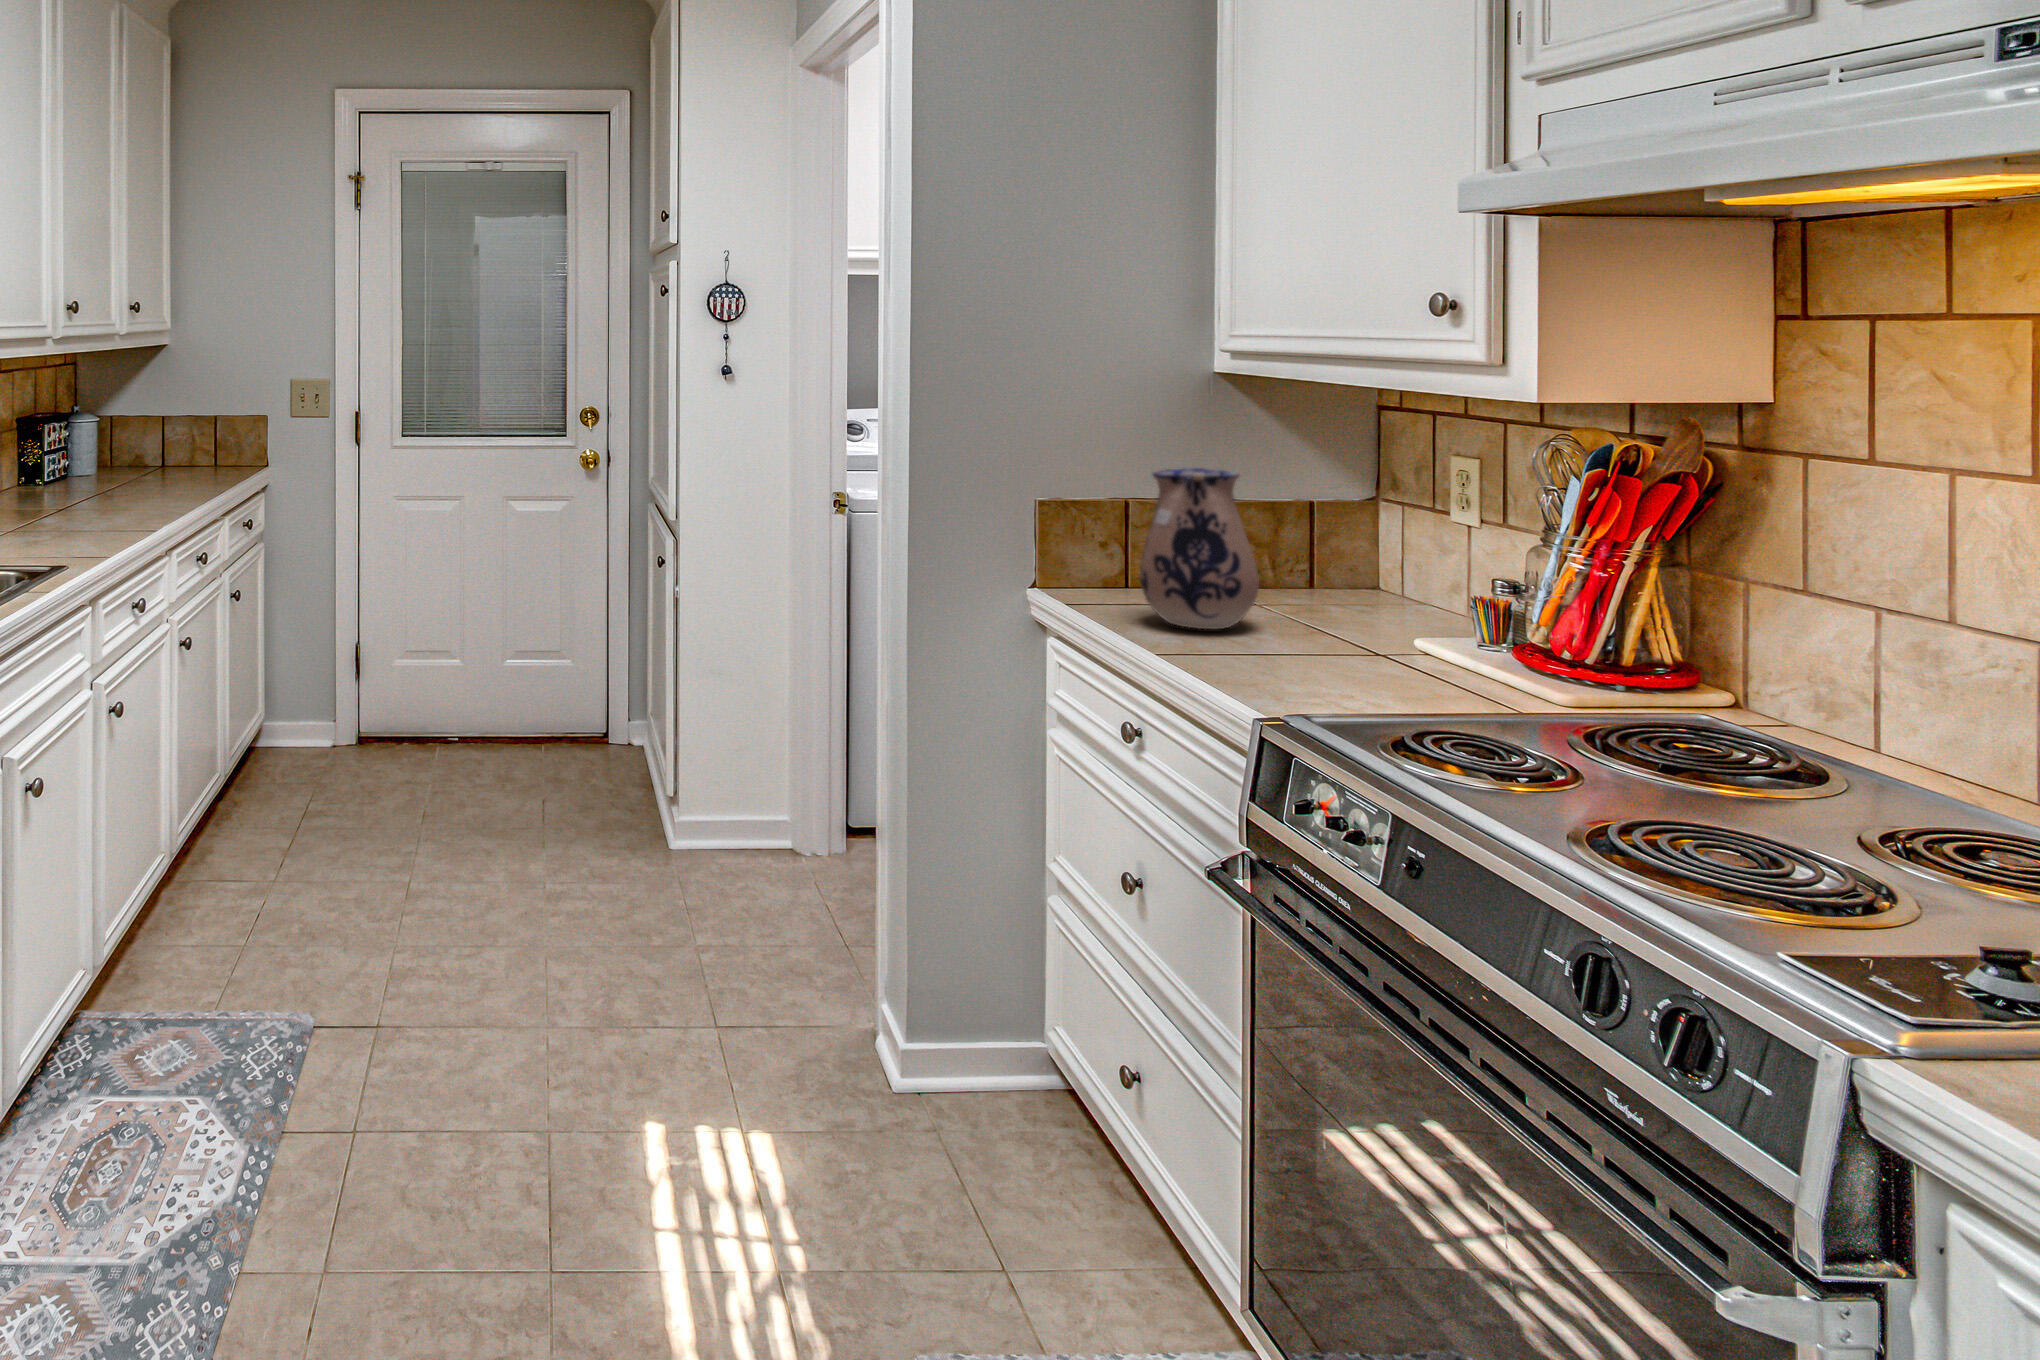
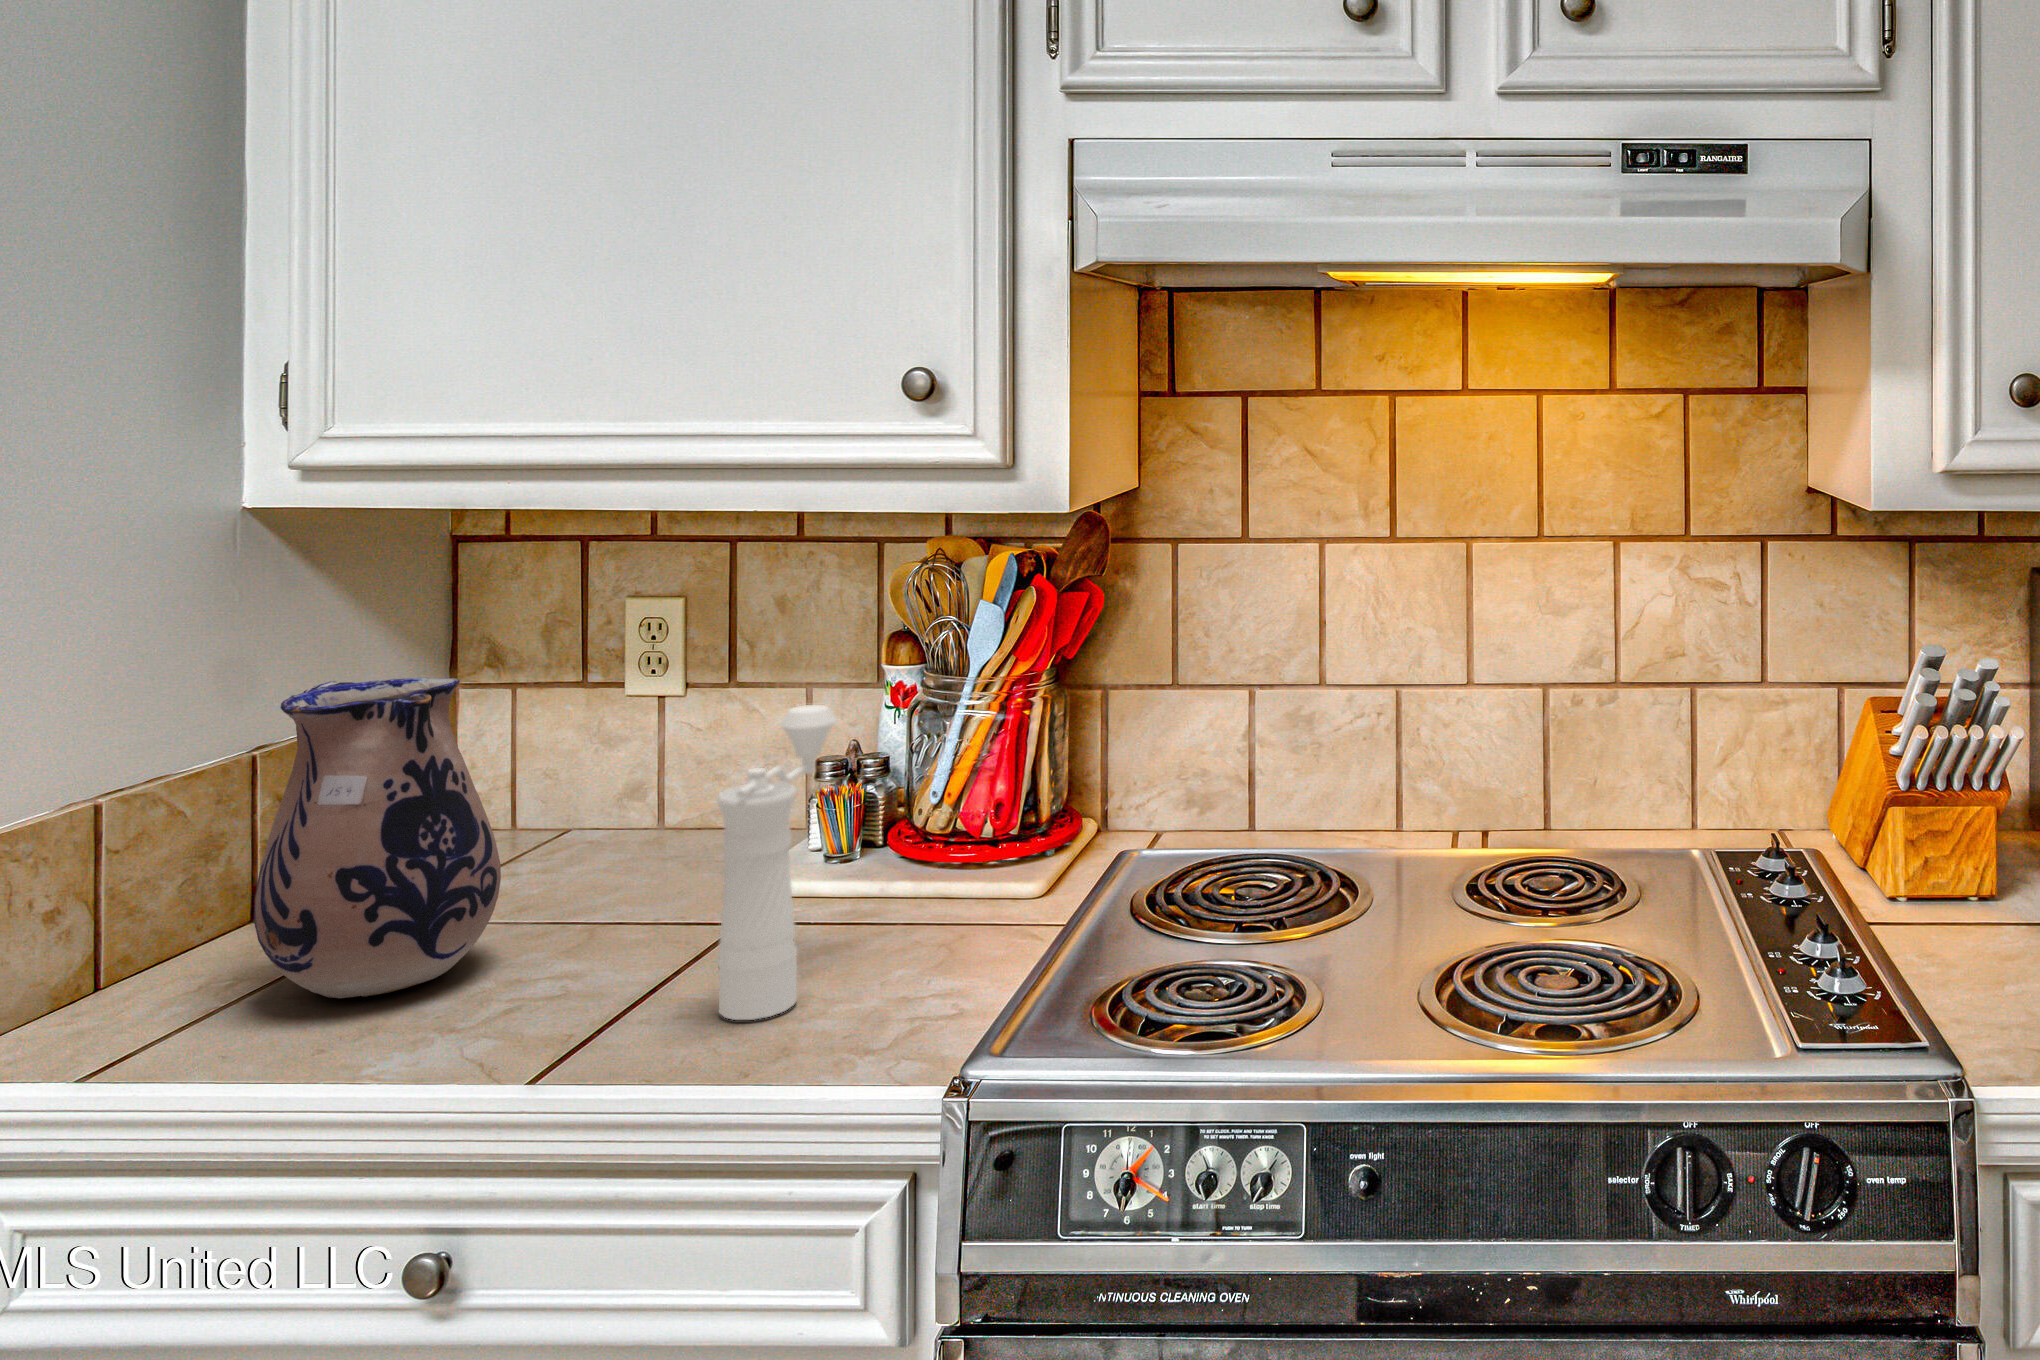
pepper mill: none [1257,519,1381,688] -> present [717,705,836,1020]

